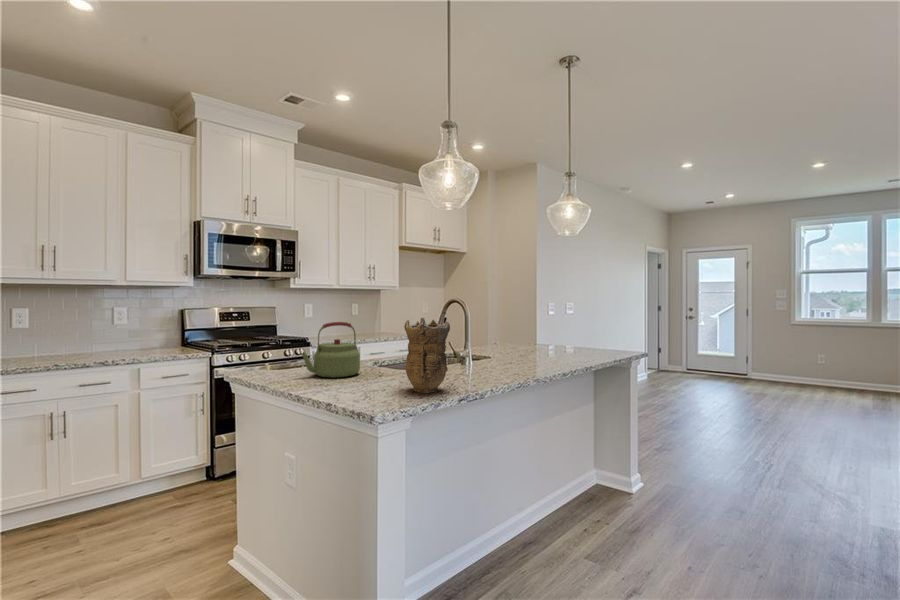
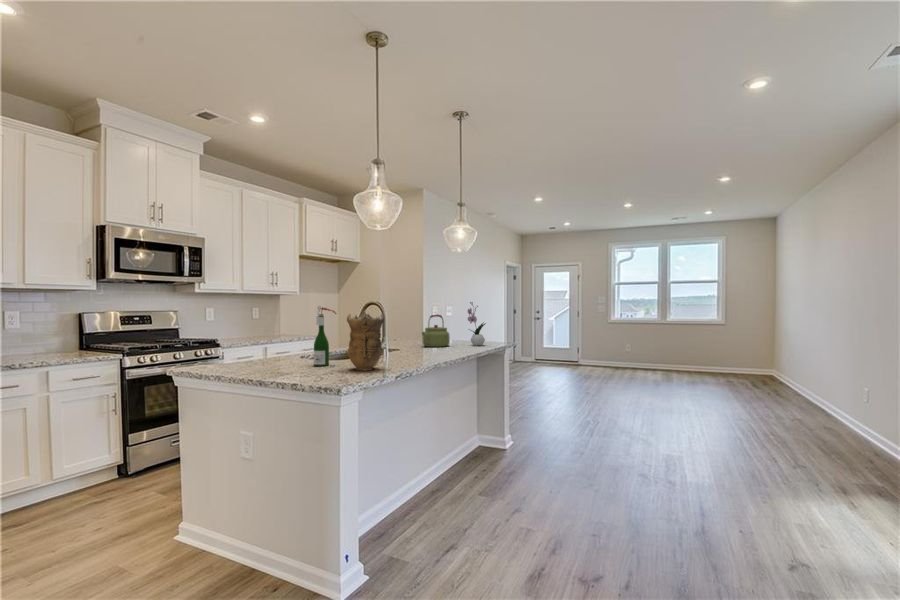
flower arrangement: none [581,301,606,357] -> present [468,302,486,346]
wine bottle: none [372,308,399,382] -> present [314,306,336,366]
kettle: present [302,322,360,378] -> present [422,314,450,347]

